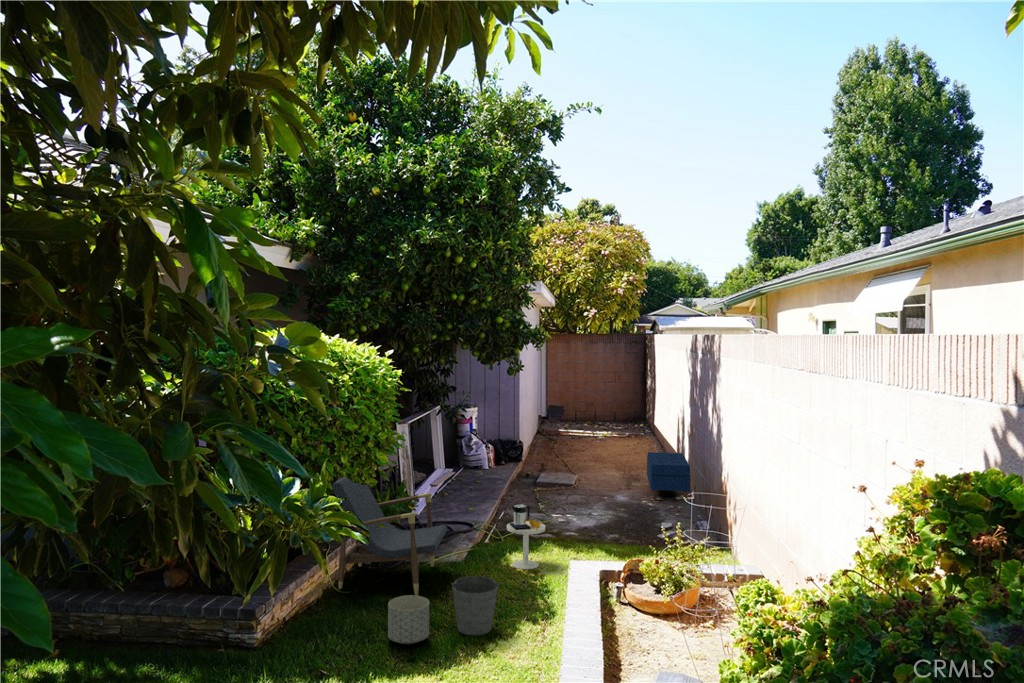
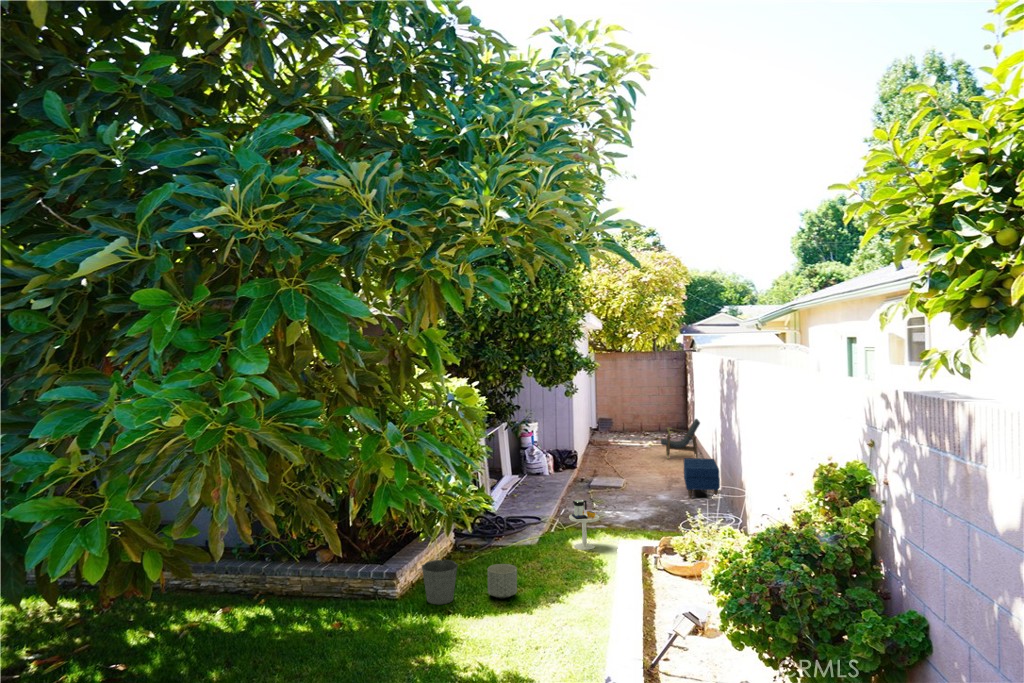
lounge chair: present [332,477,447,596] -> present [661,419,700,459]
bucket: present [452,576,499,635] -> present [422,560,458,604]

